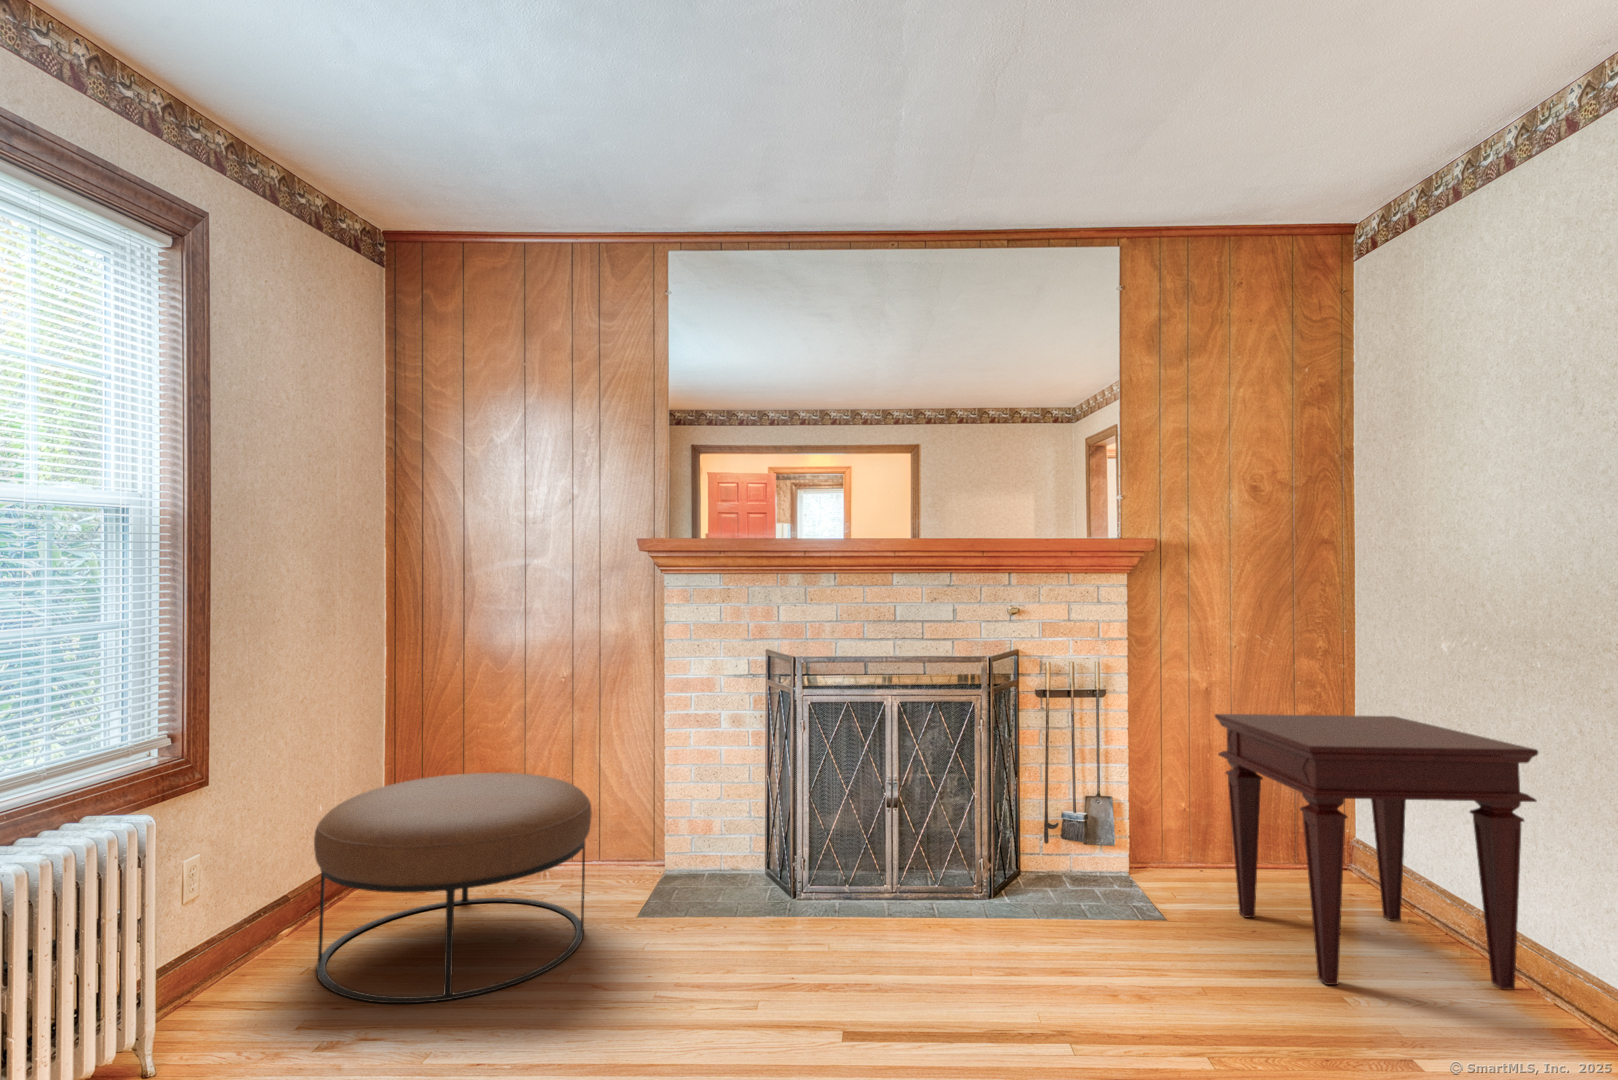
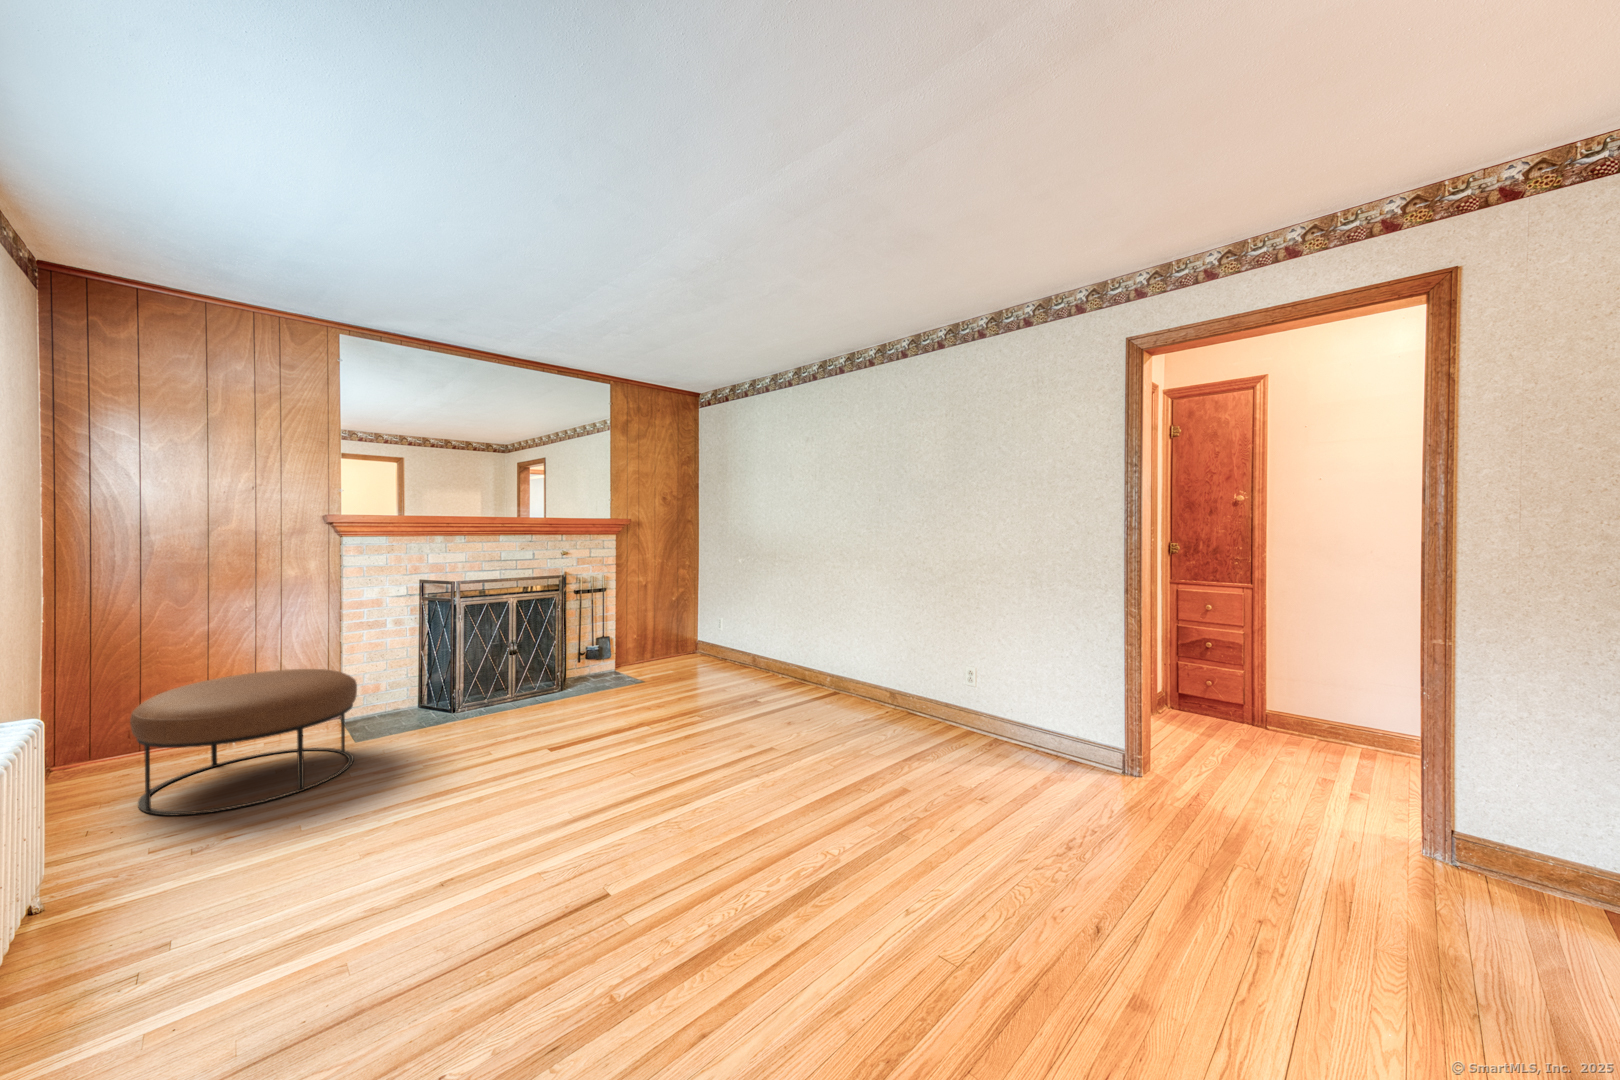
side table: present [1215,714,1539,990] -> none [658,588,762,684]

